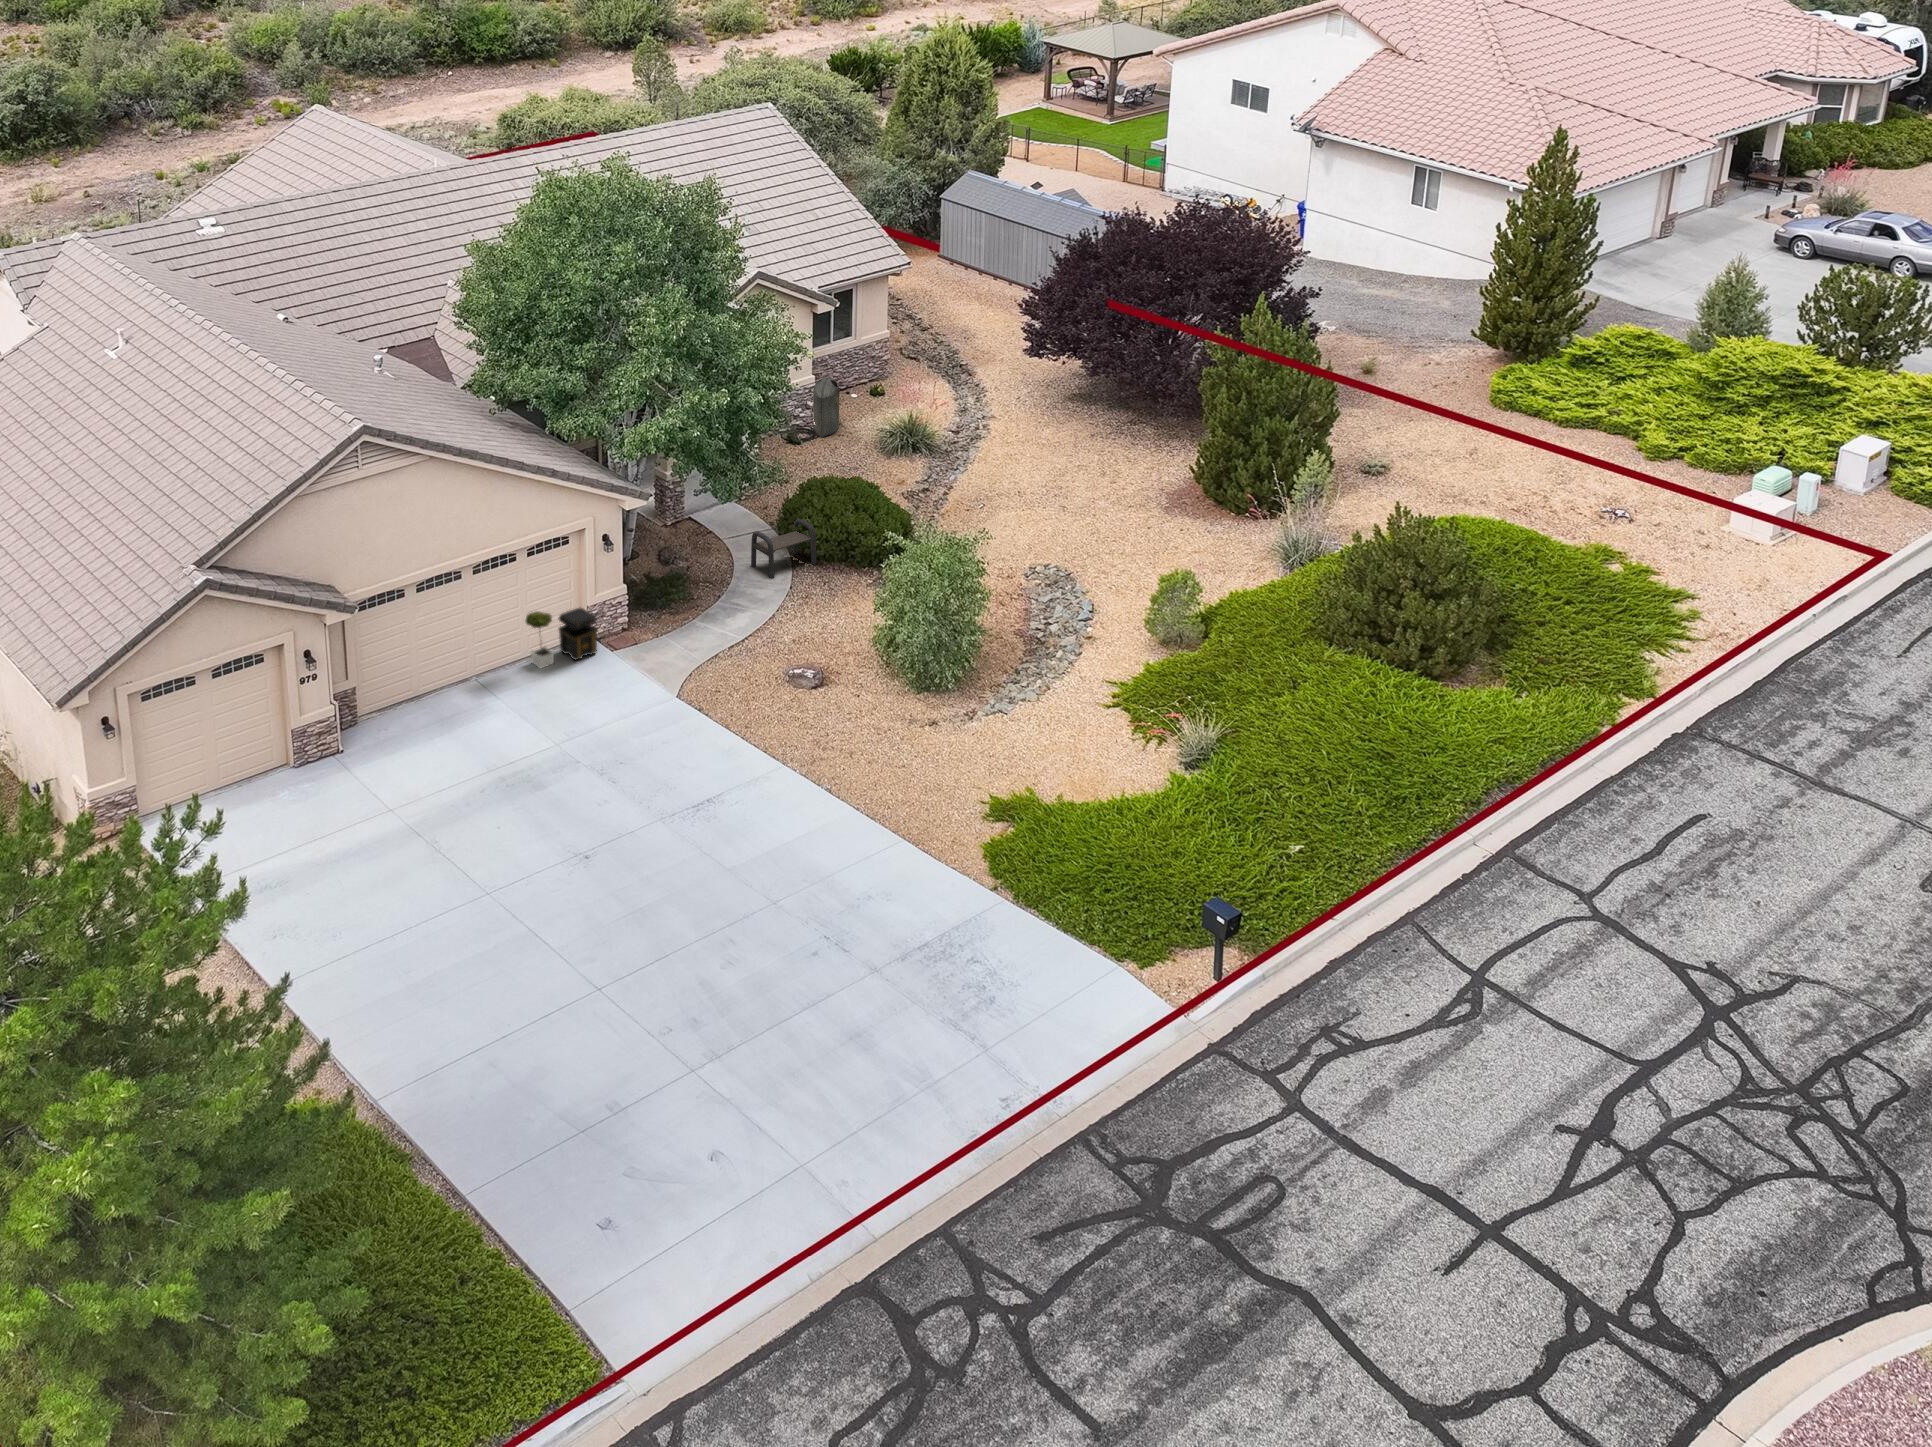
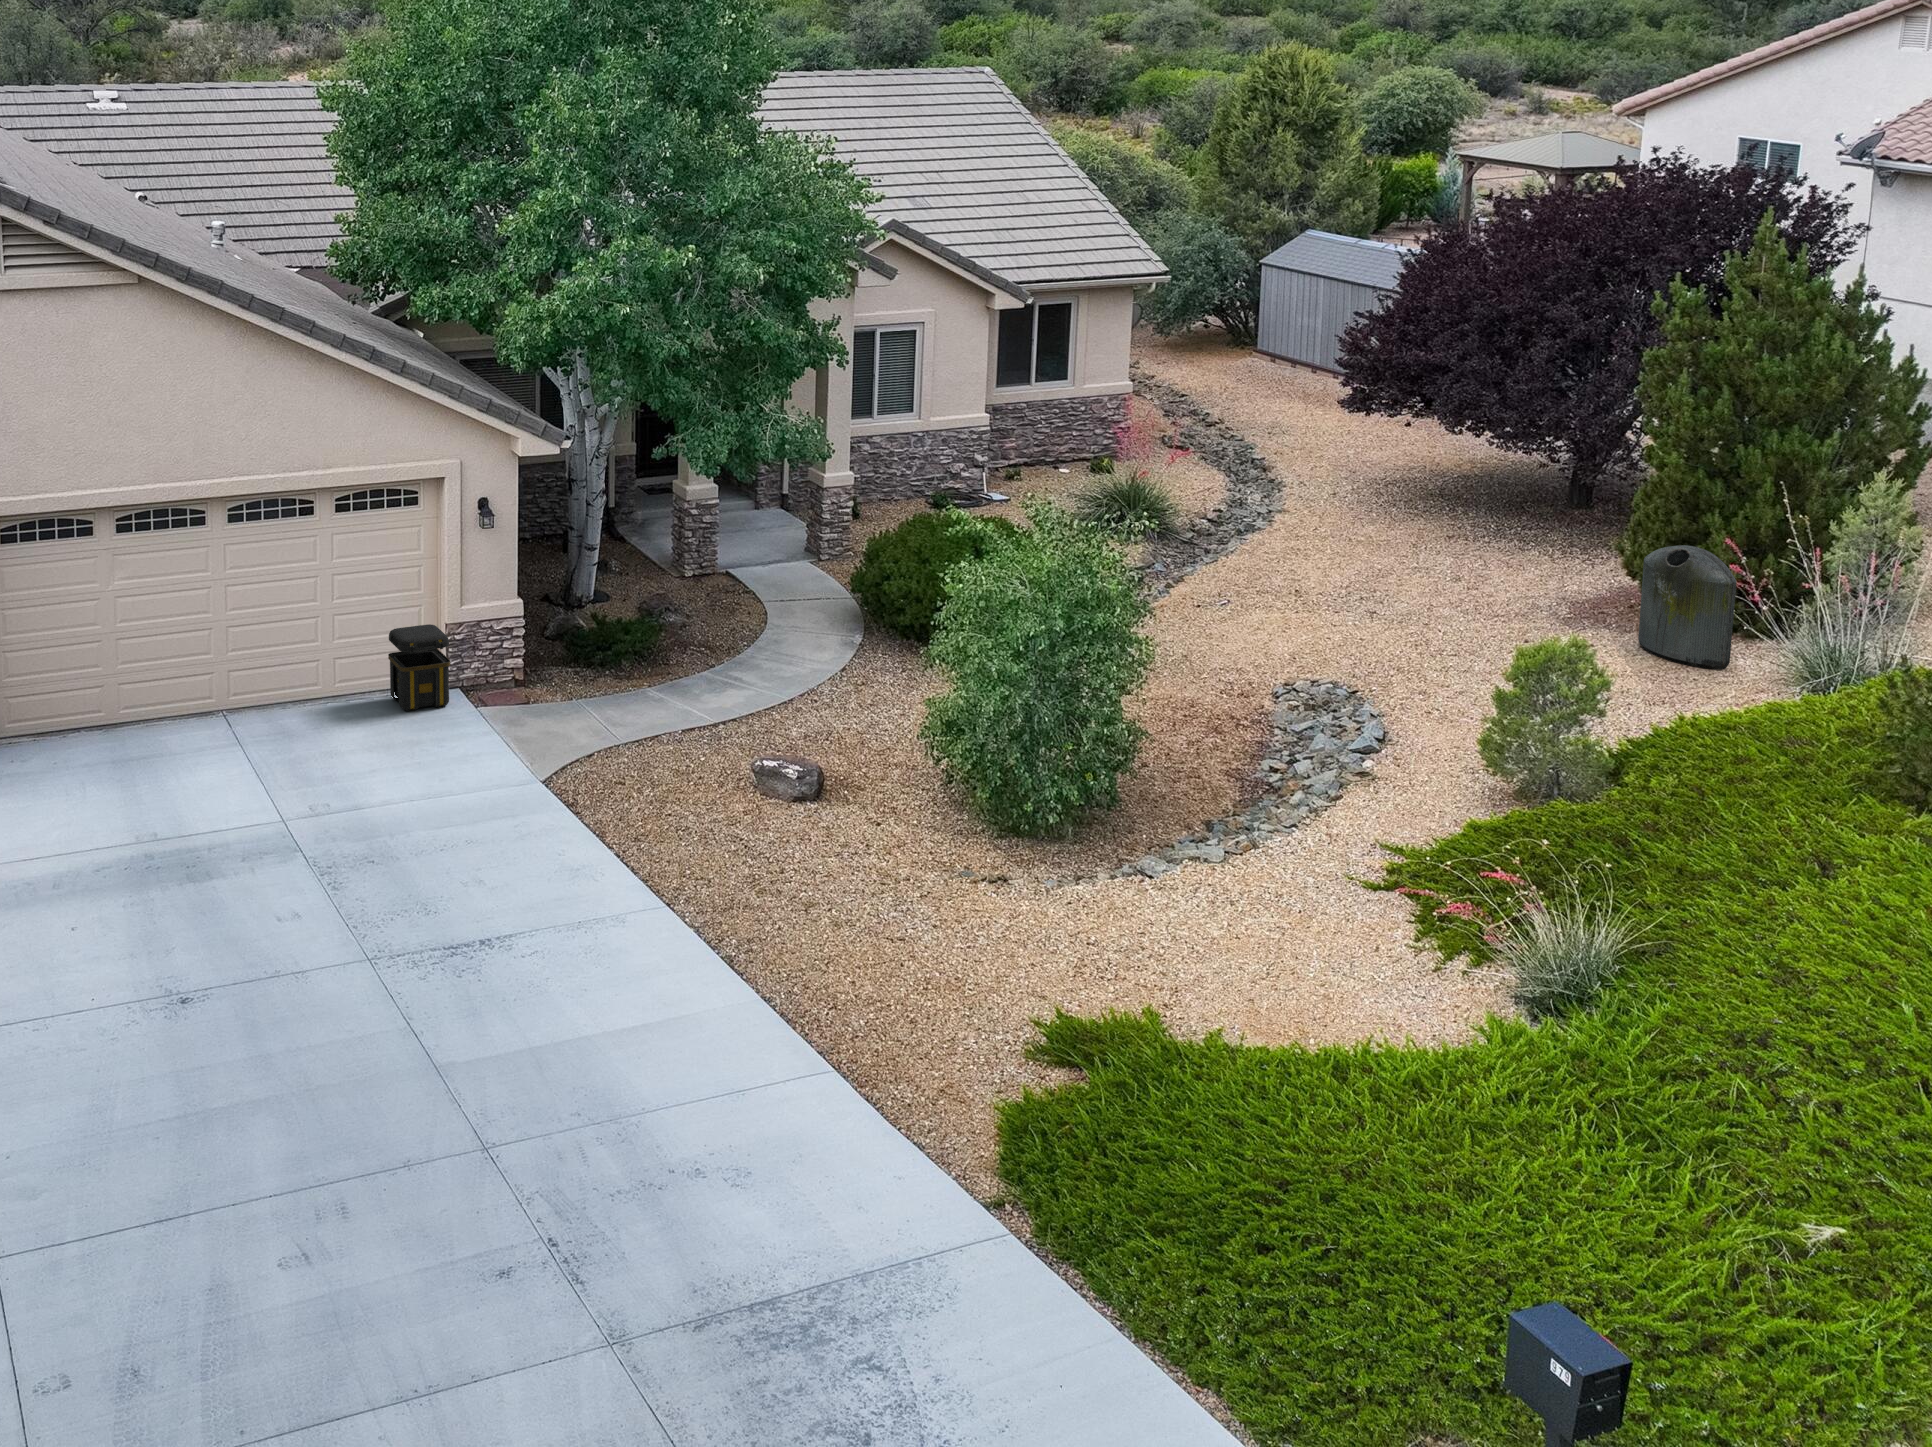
trash can: present [813,378,839,438] -> present [1638,545,1736,670]
bench: present [751,519,816,578] -> none [783,558,895,646]
potted tree: present [526,611,554,668] -> none [322,612,368,715]

